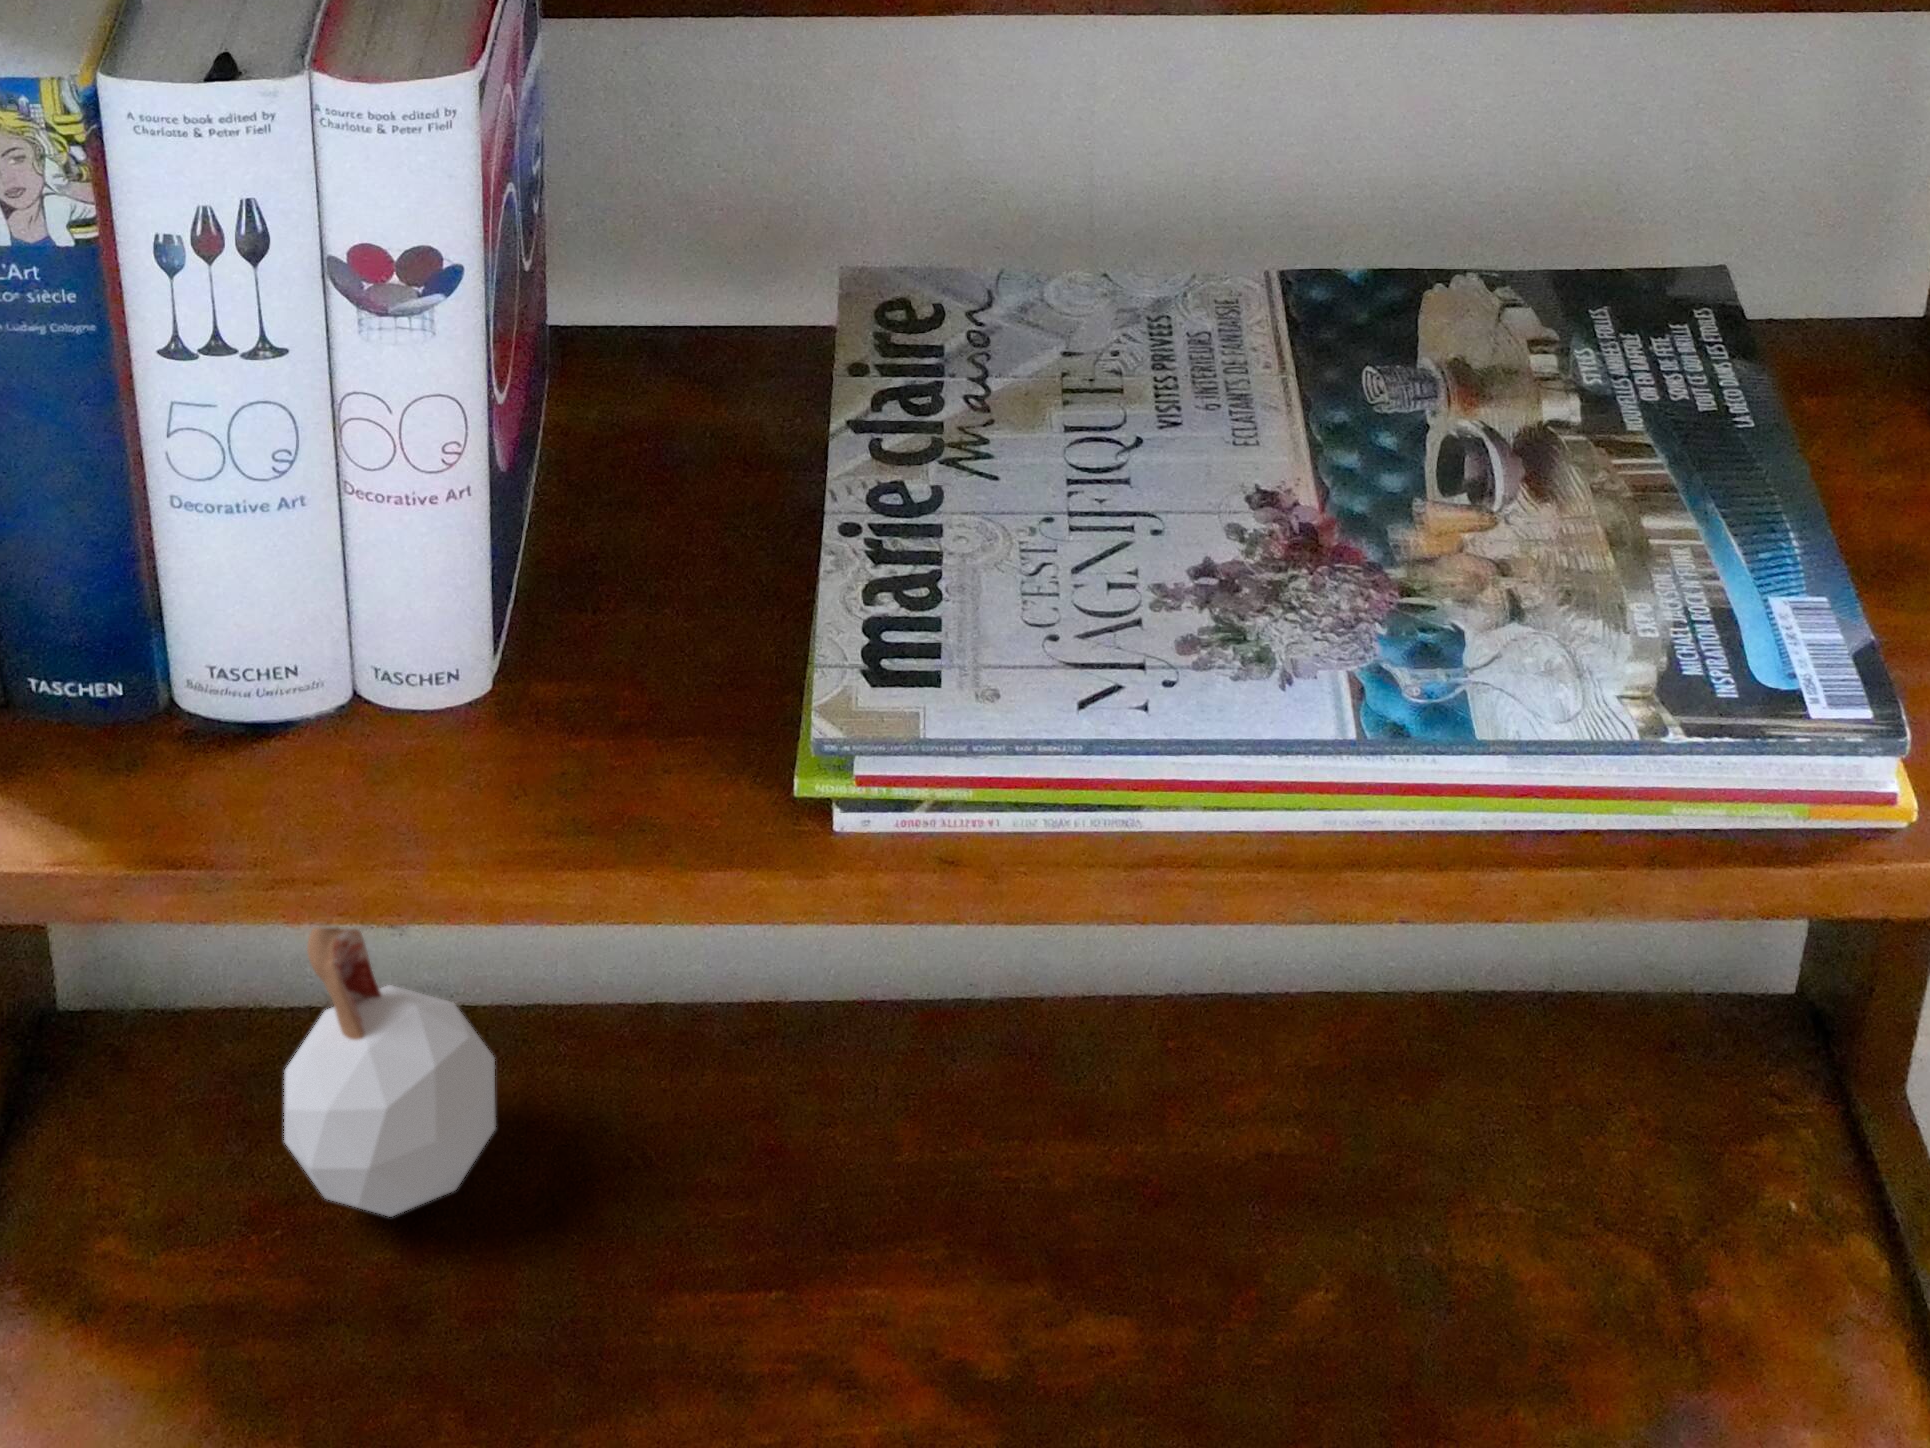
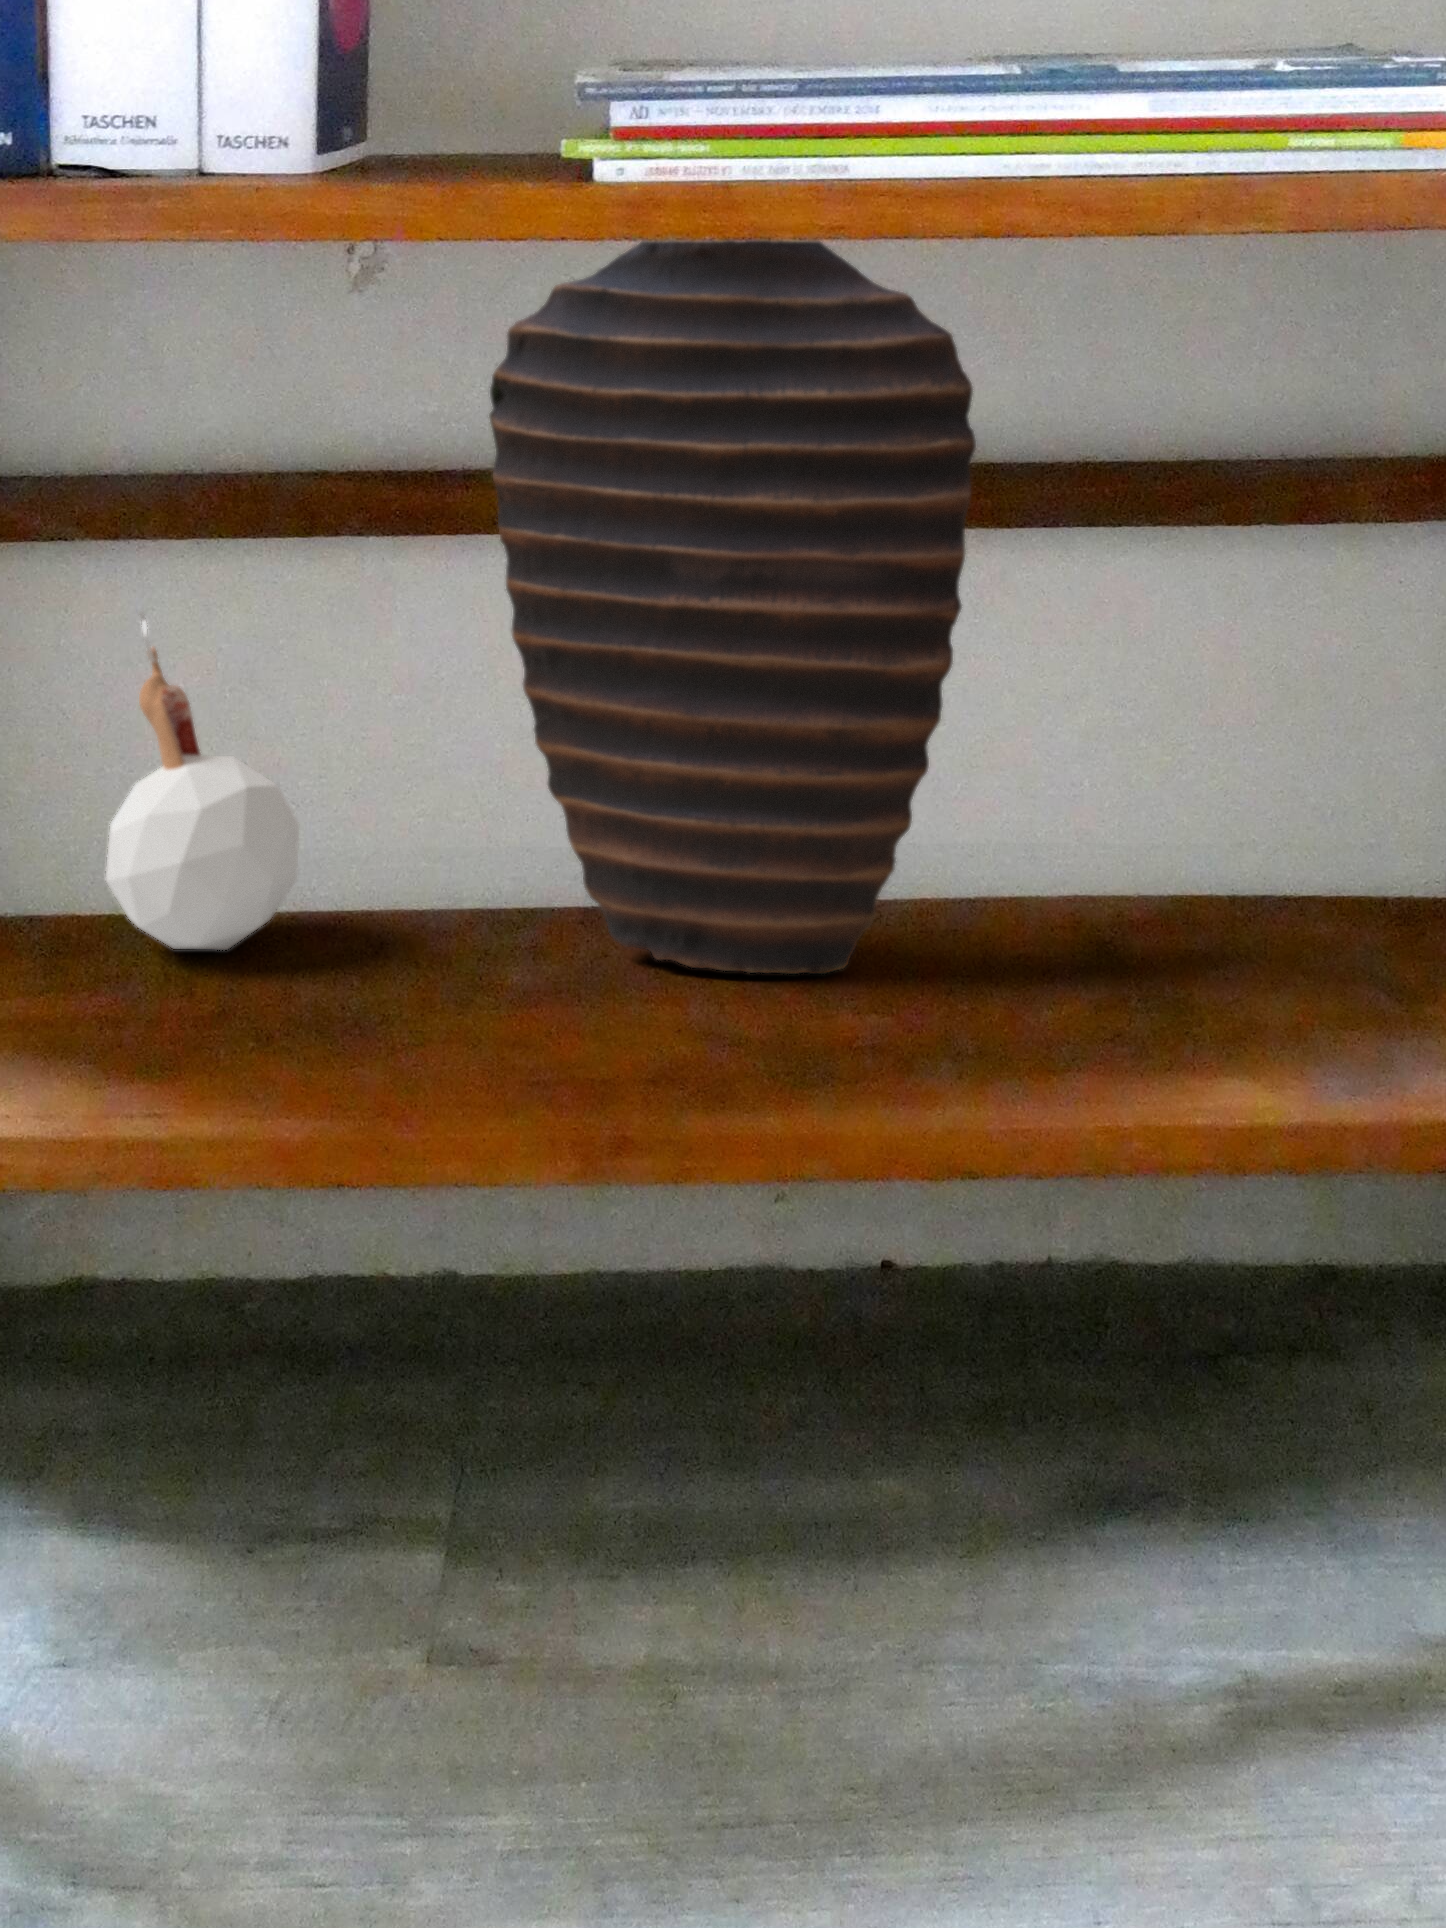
decorative vase: none [700,438,1272,1266] -> present [489,240,976,974]

